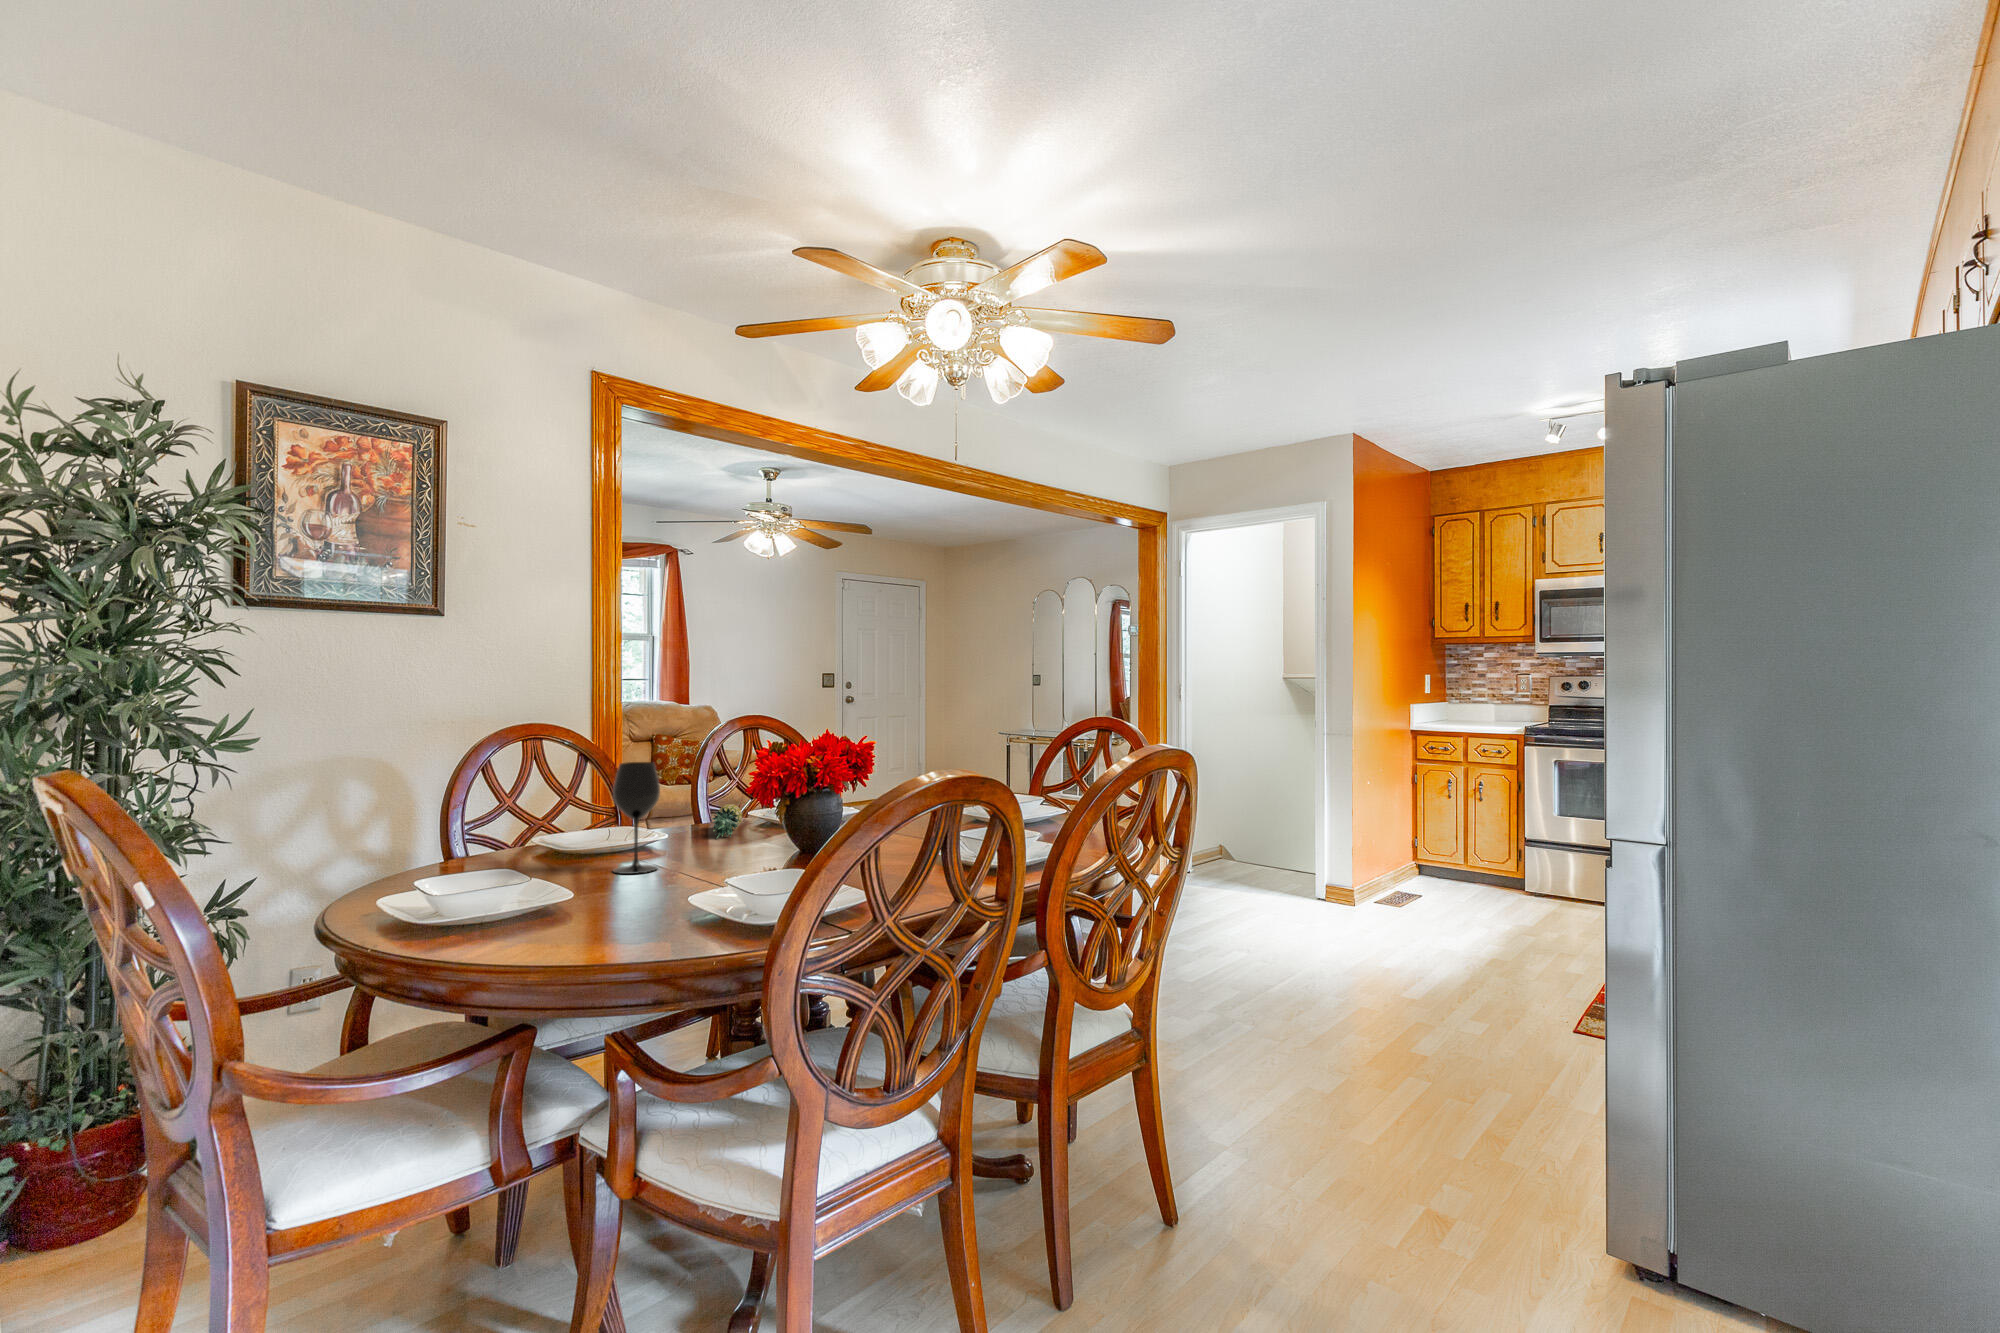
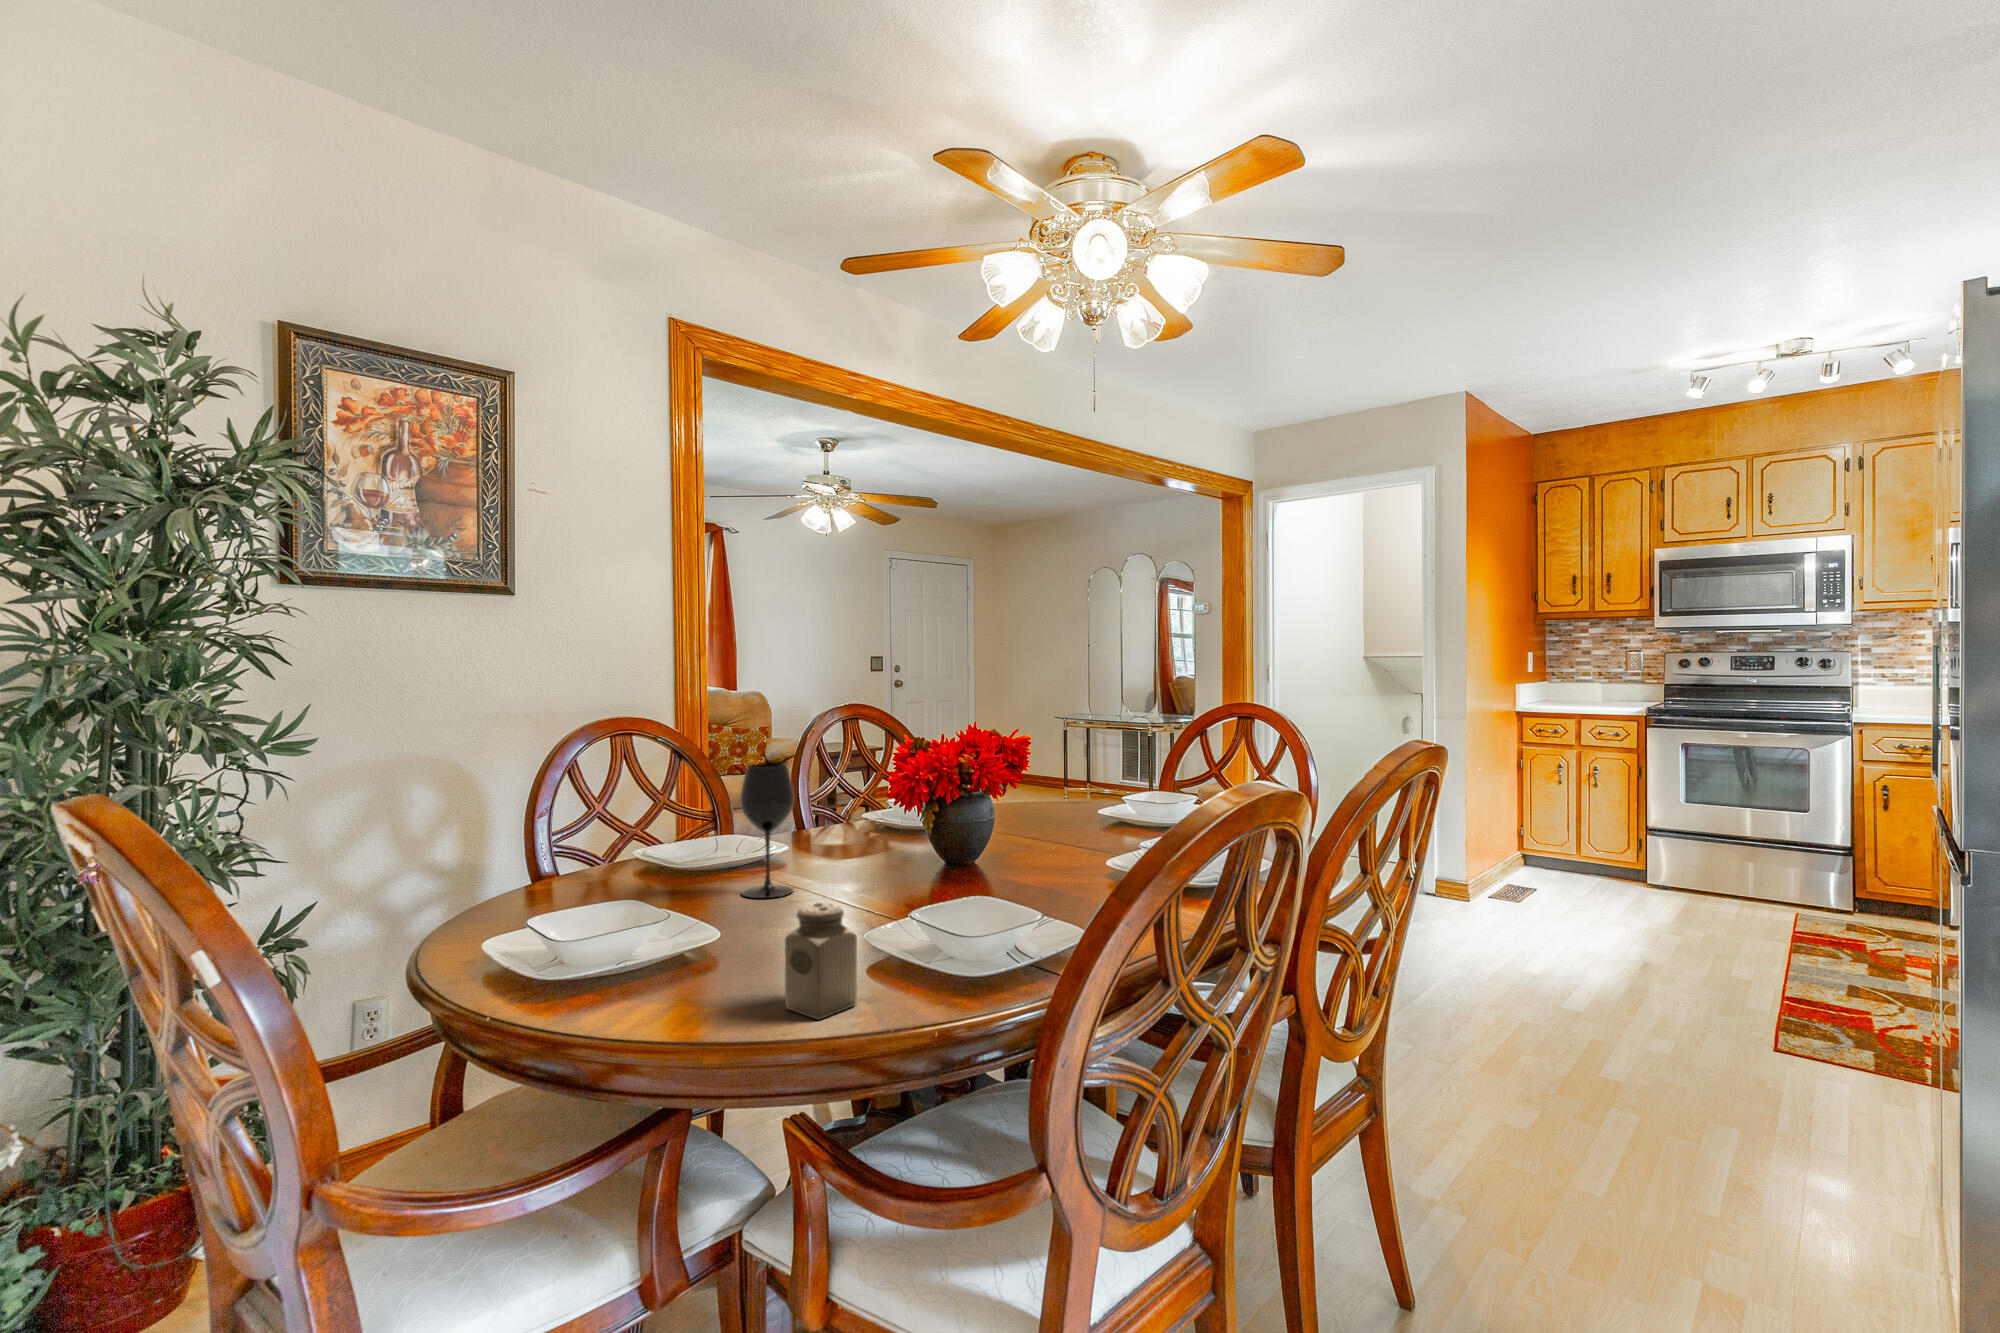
fruit: present [712,804,742,838] -> none [831,807,863,849]
salt shaker: none [603,864,661,951] -> present [785,903,857,1020]

